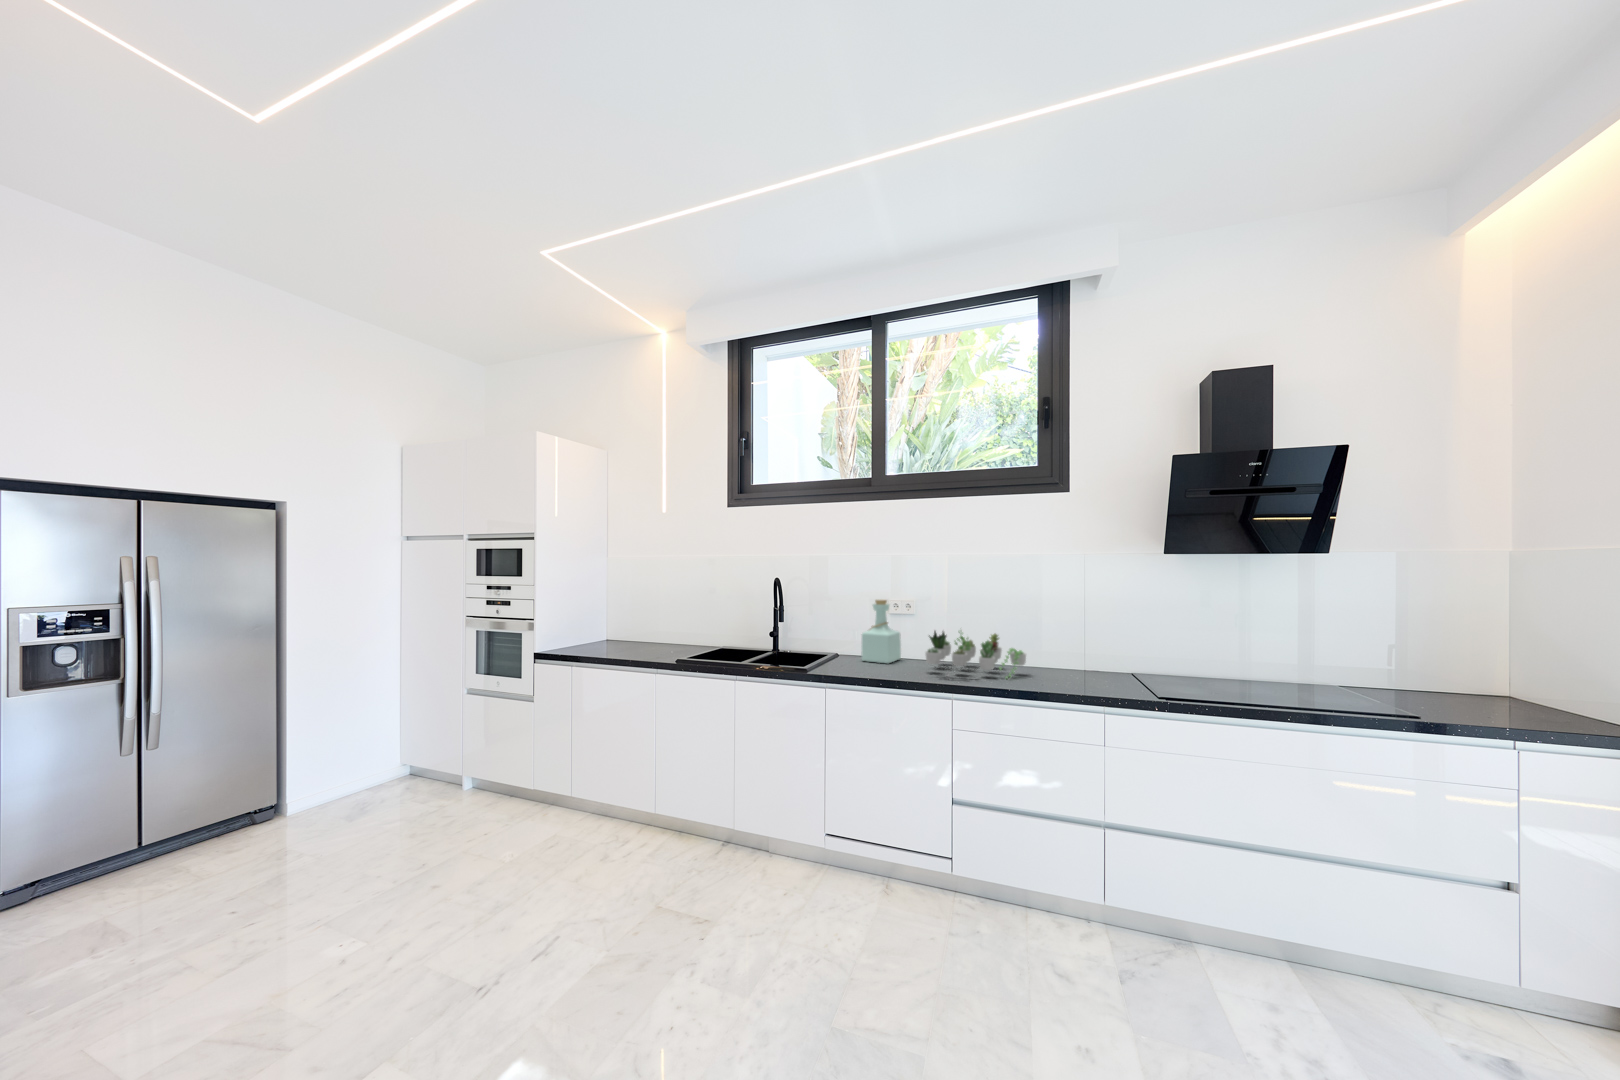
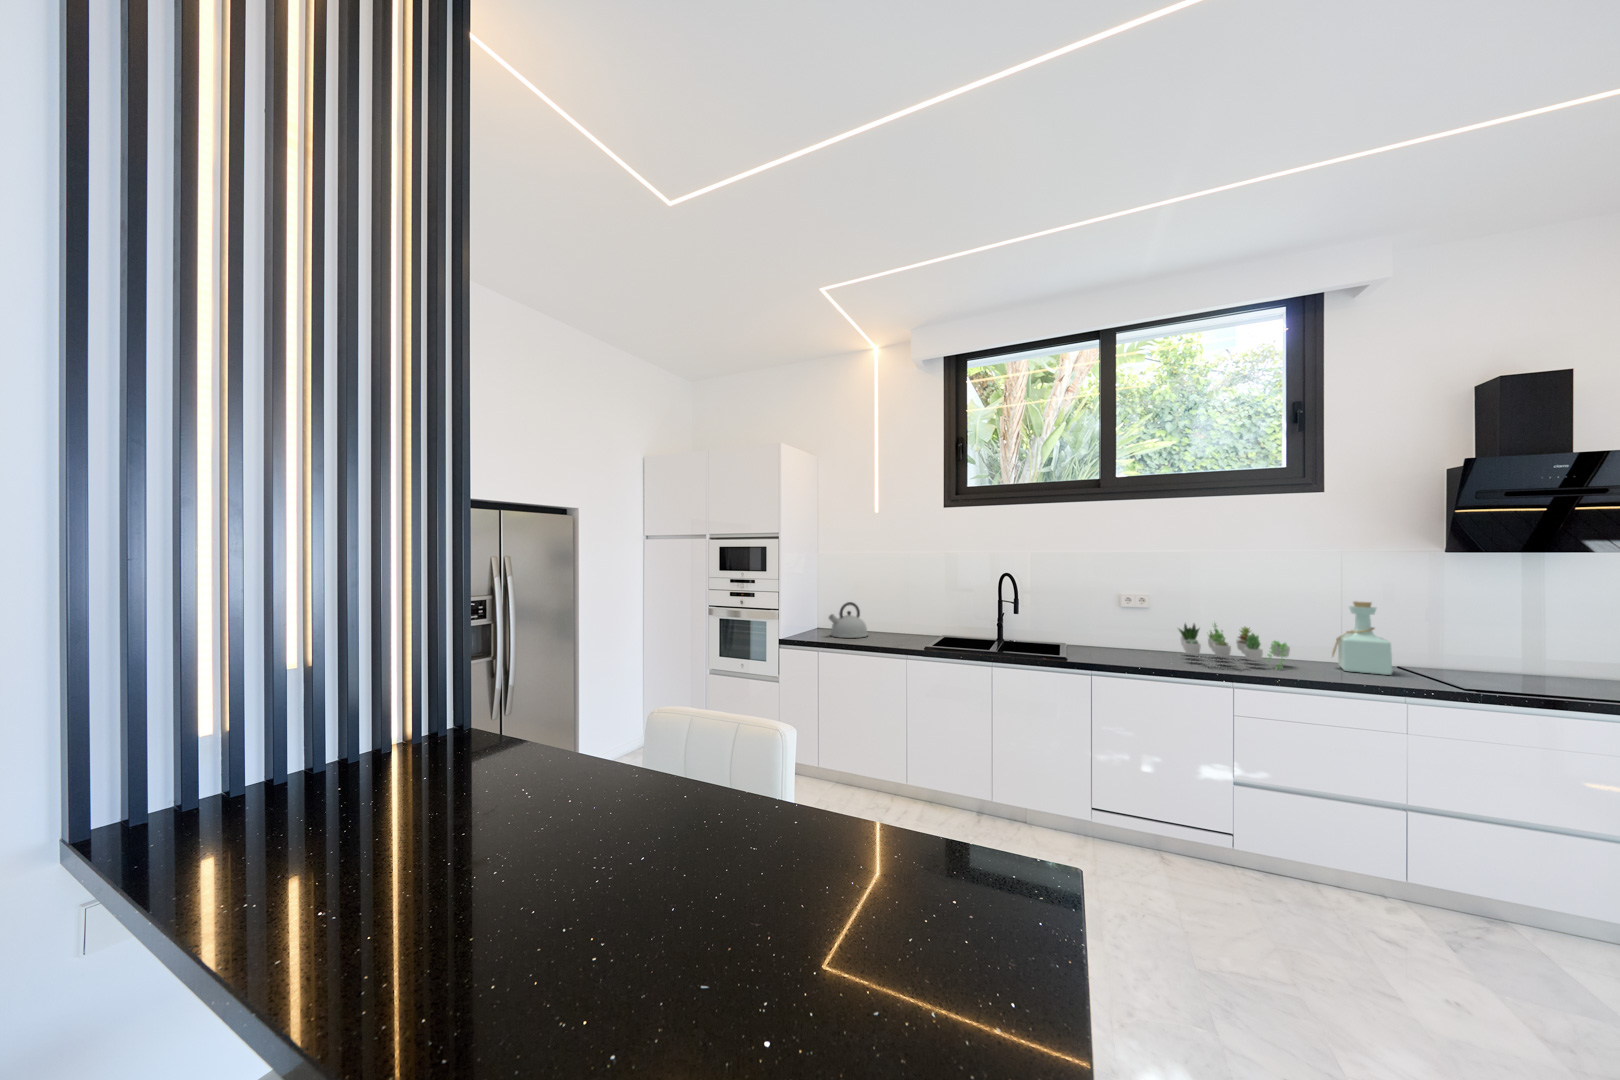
bottle: present [862,600,901,663] -> present [1332,601,1392,675]
kettle: none [595,610,643,650] -> present [829,602,868,638]

